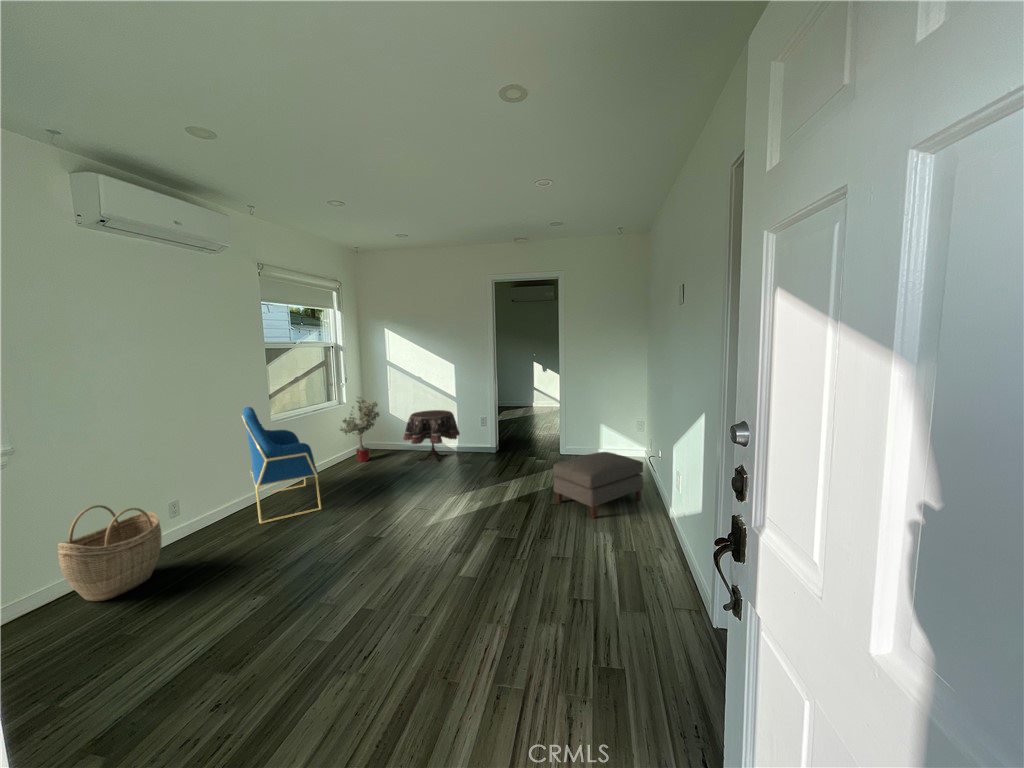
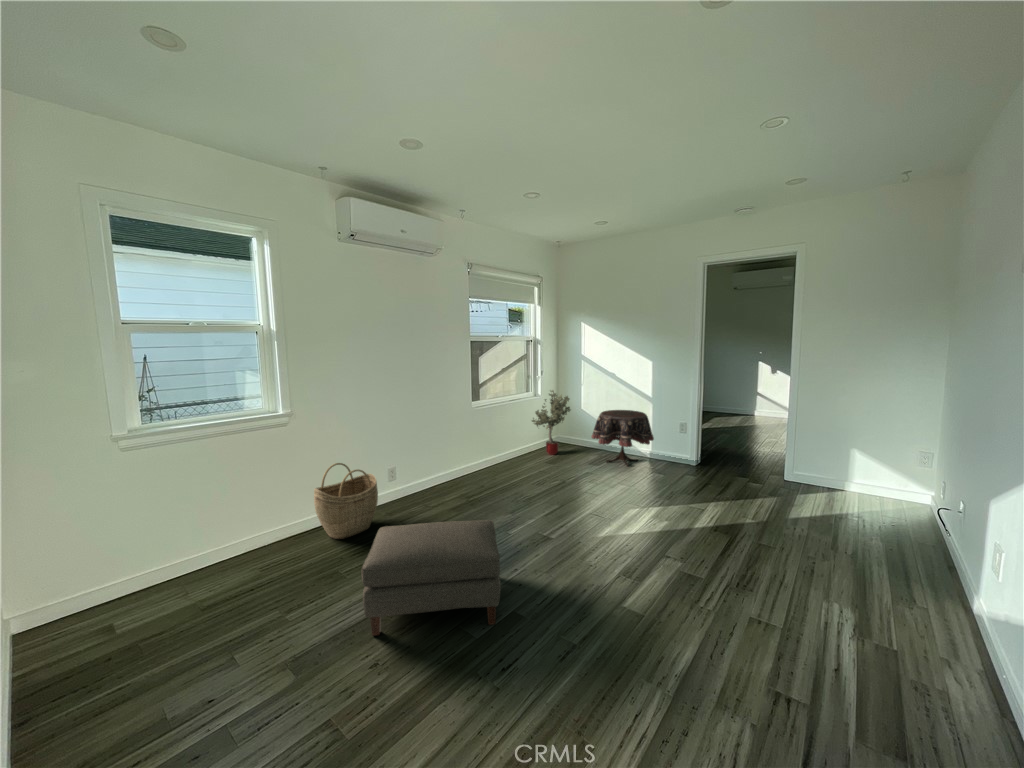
armchair: present [242,407,321,523] -> none [446,393,504,499]
ottoman: present [553,452,643,518] -> present [362,520,501,636]

